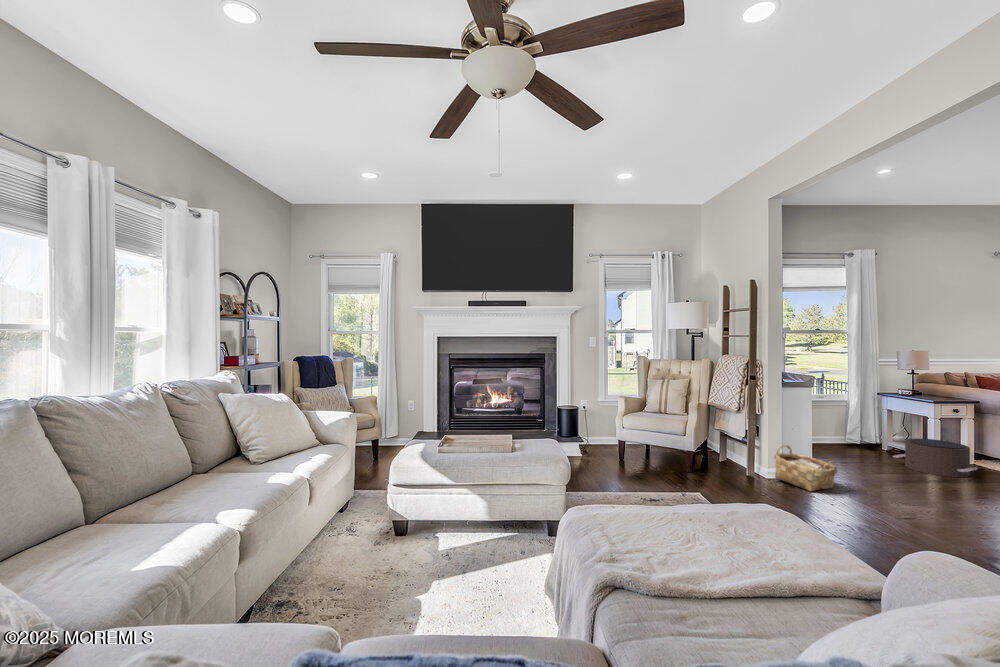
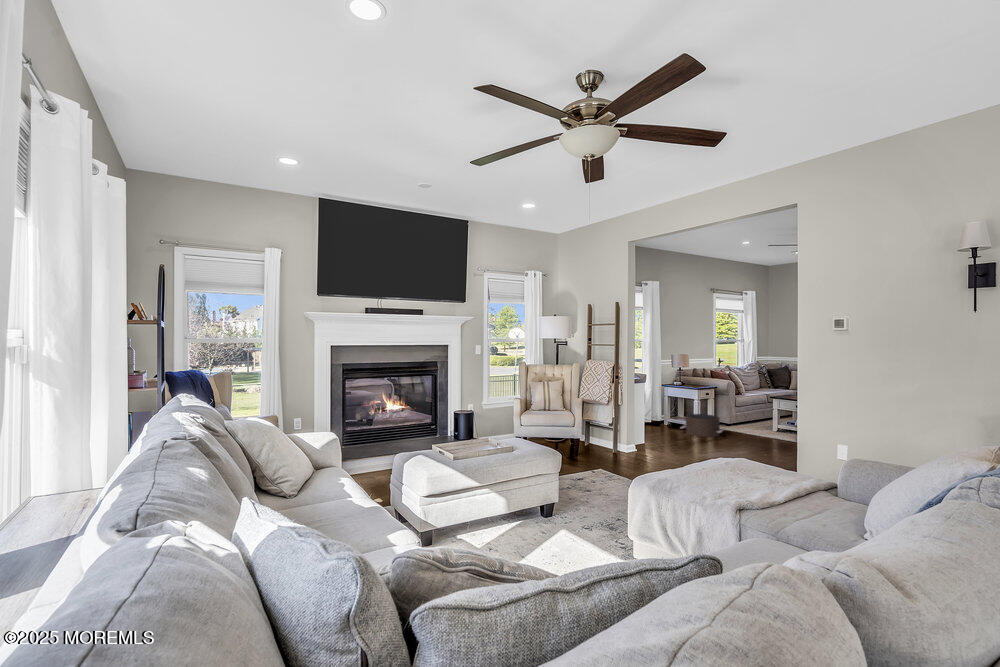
woven basket: present [774,445,837,491] -> none [633,426,673,457]

